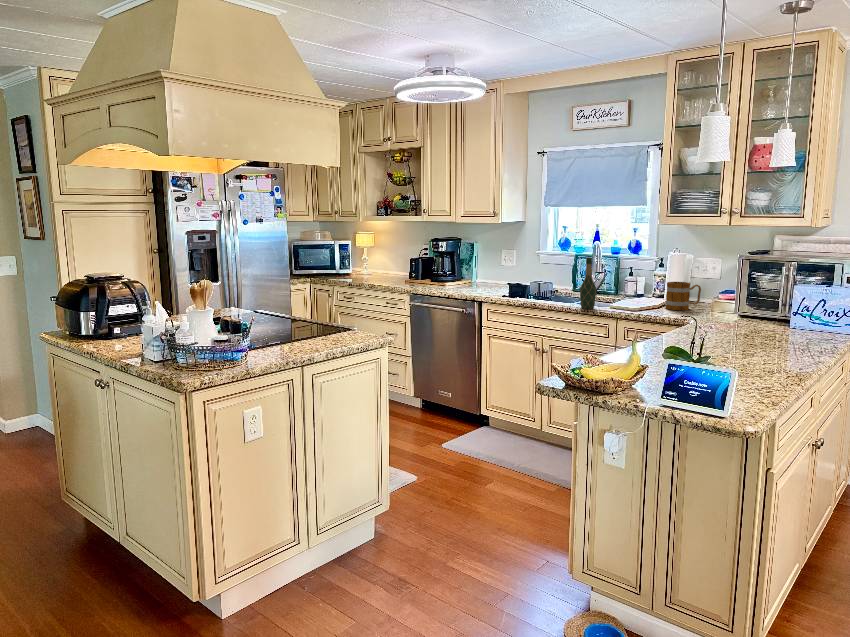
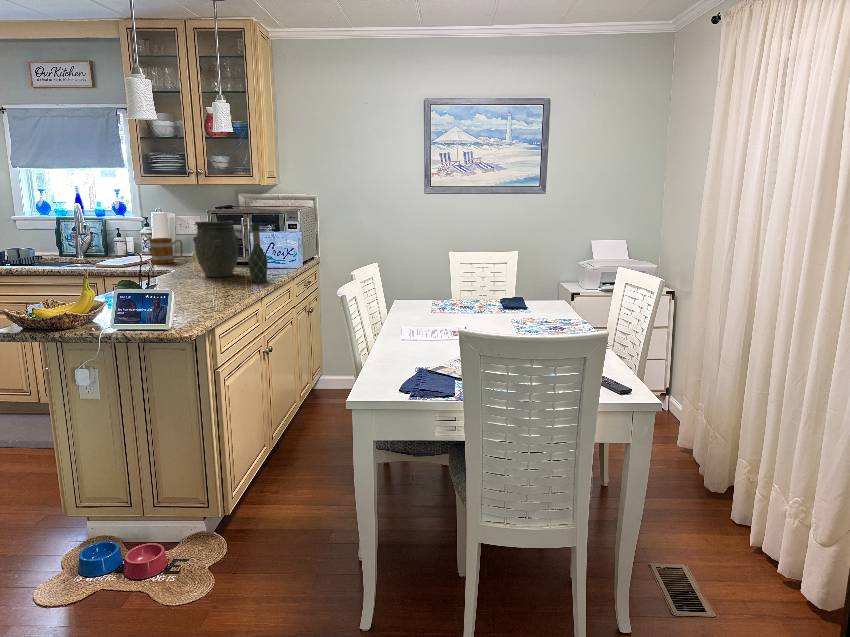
wine bottle: present [580,257,597,309] -> present [248,223,268,283]
vase: none [726,270,783,337] -> present [193,221,239,277]

